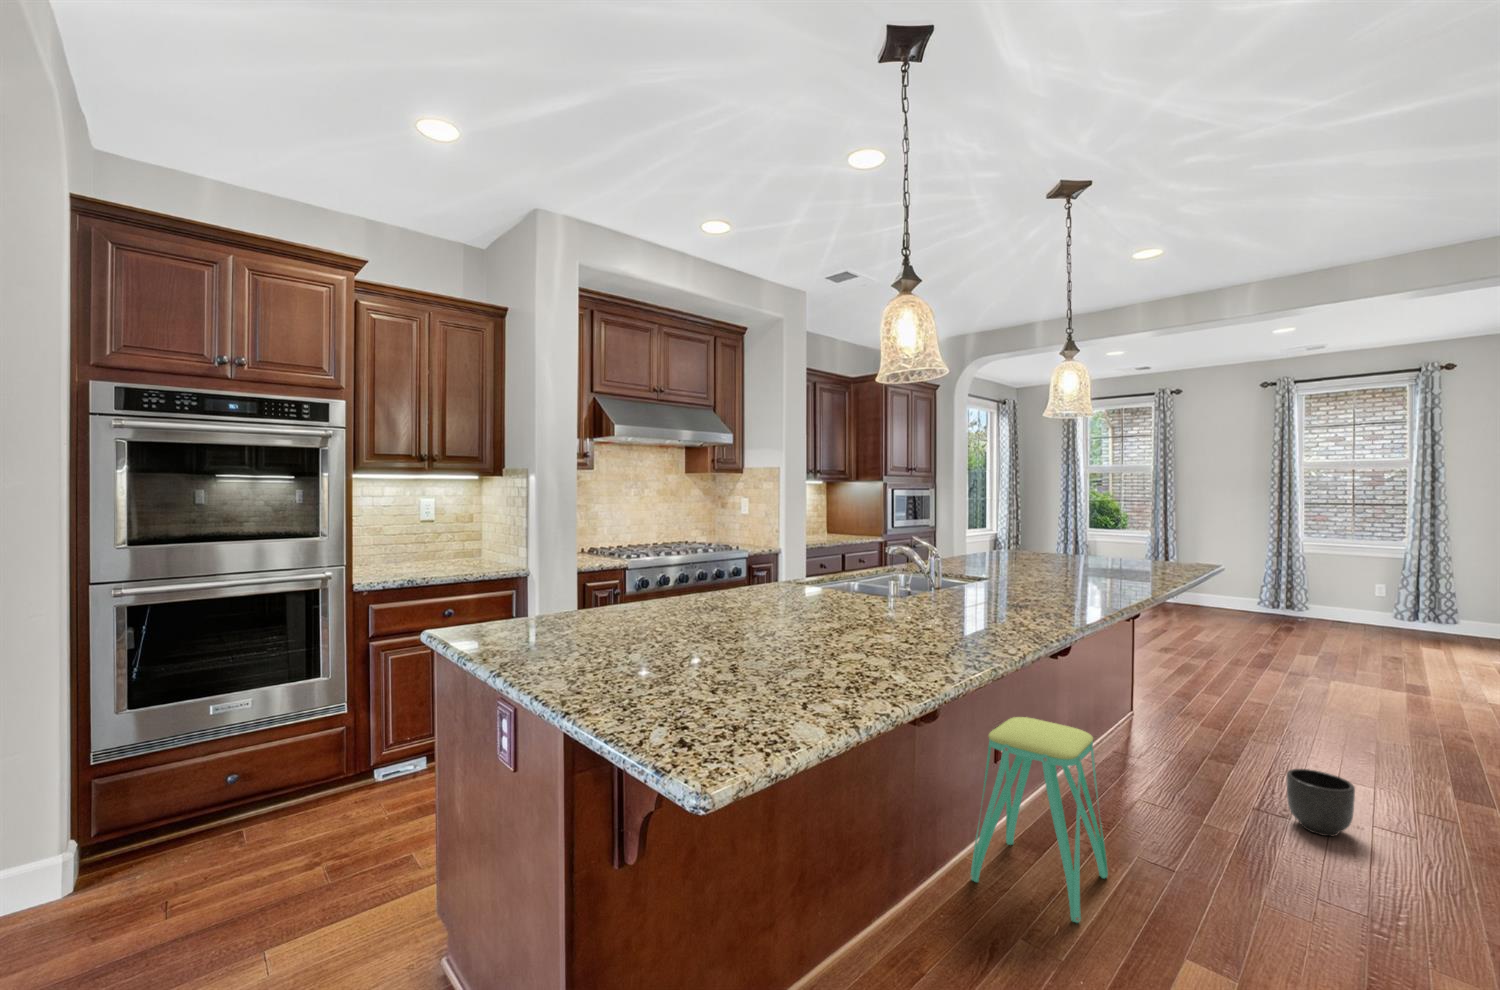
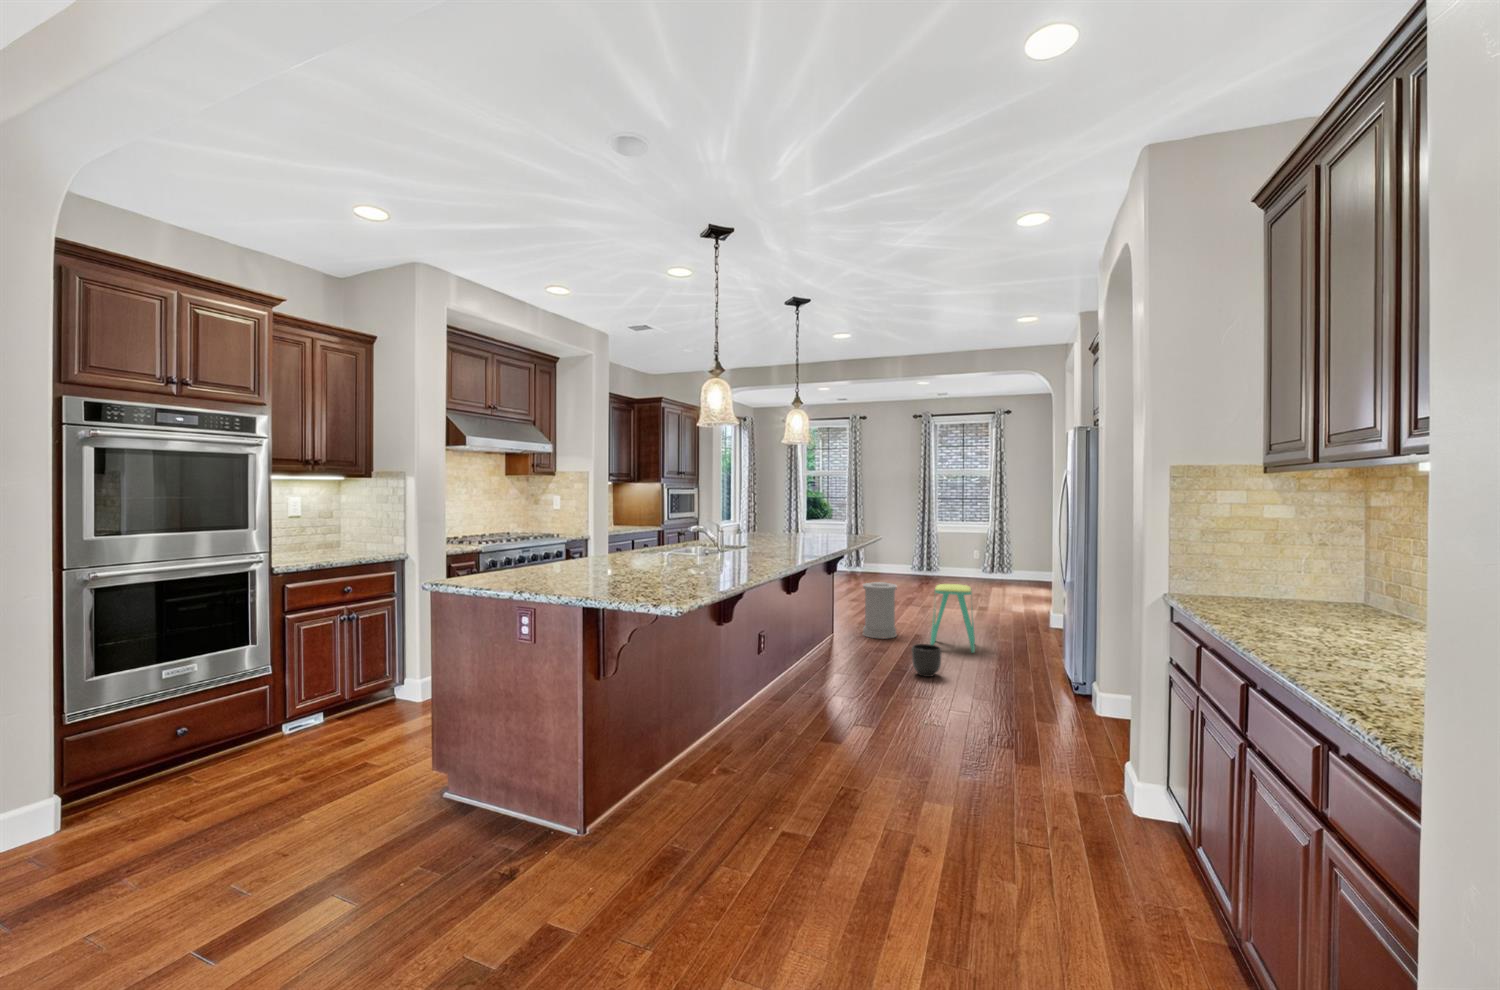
trash can: none [1180,637,1246,731] -> present [863,582,897,639]
stool: present [971,717,1108,923] -> present [930,584,975,653]

